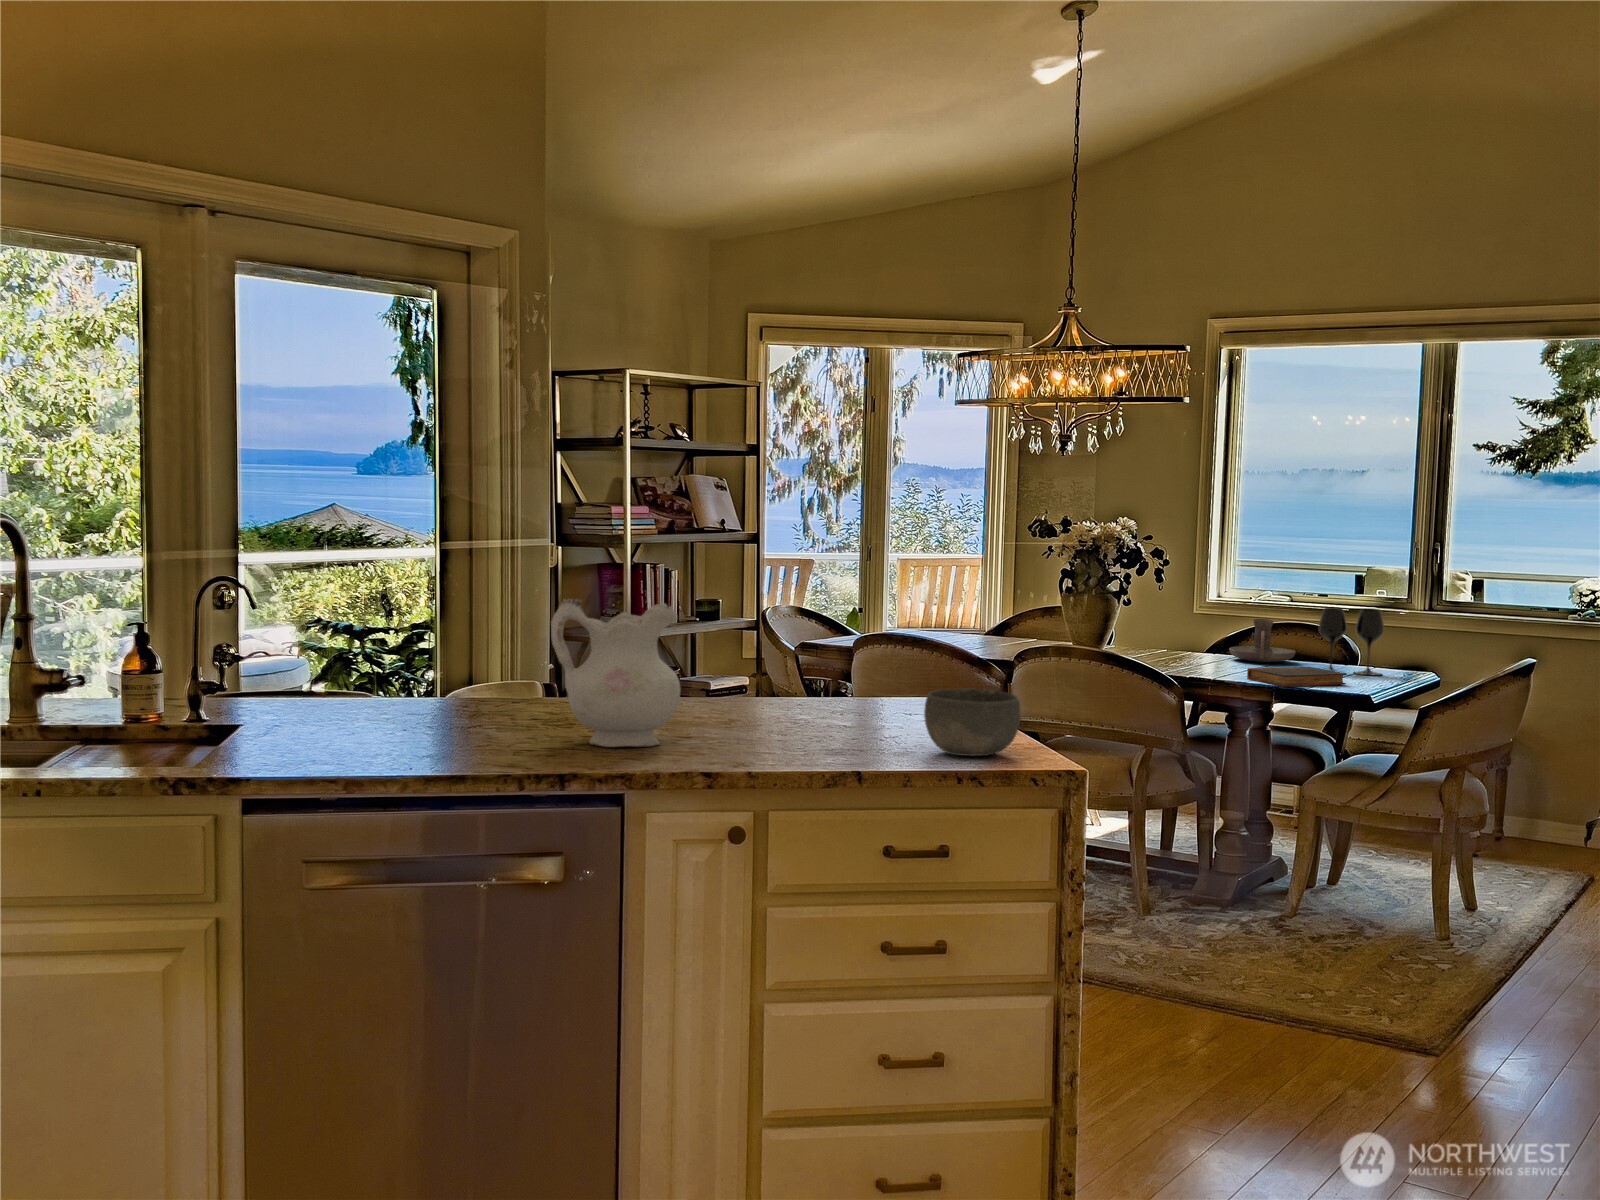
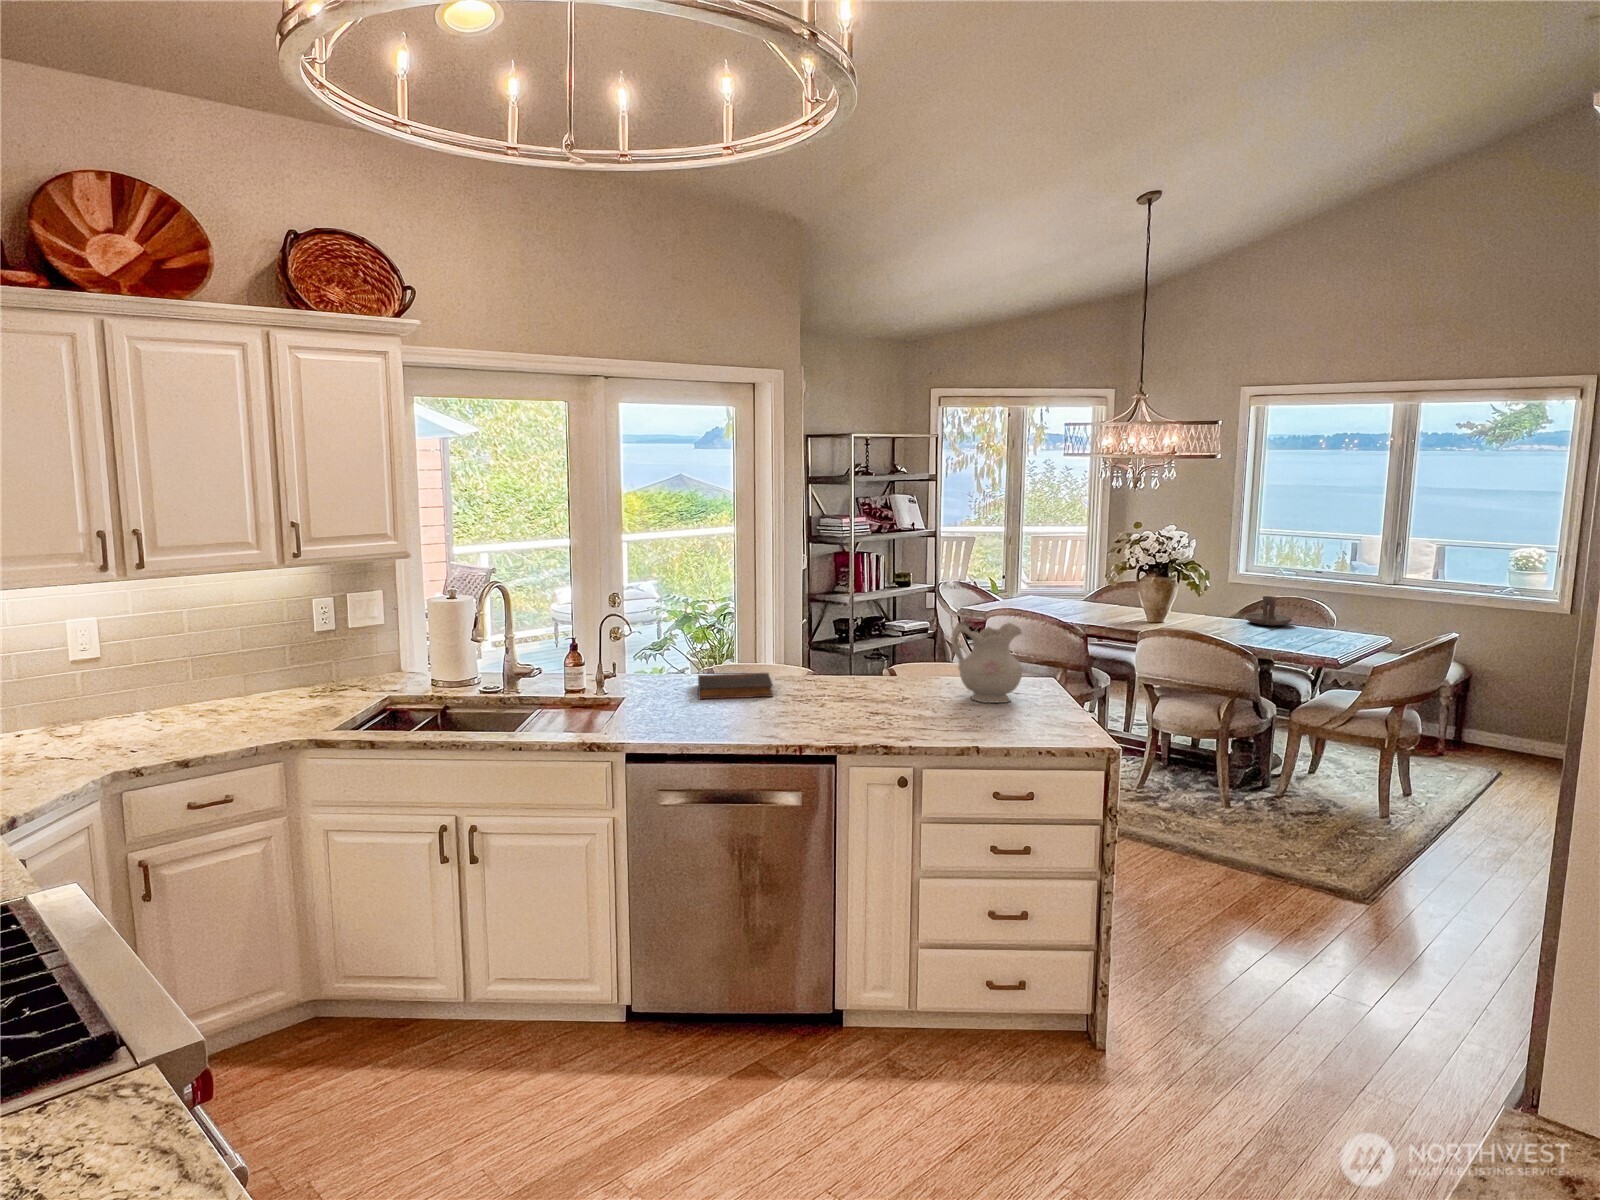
ceramic pitcher: present [551,599,681,747] -> present [952,622,1022,703]
wine glass: present [1319,607,1384,675] -> none [1305,592,1356,639]
book: present [1247,667,1347,687] -> present [698,673,773,699]
bowl: present [924,689,1020,756] -> none [1019,691,1080,736]

